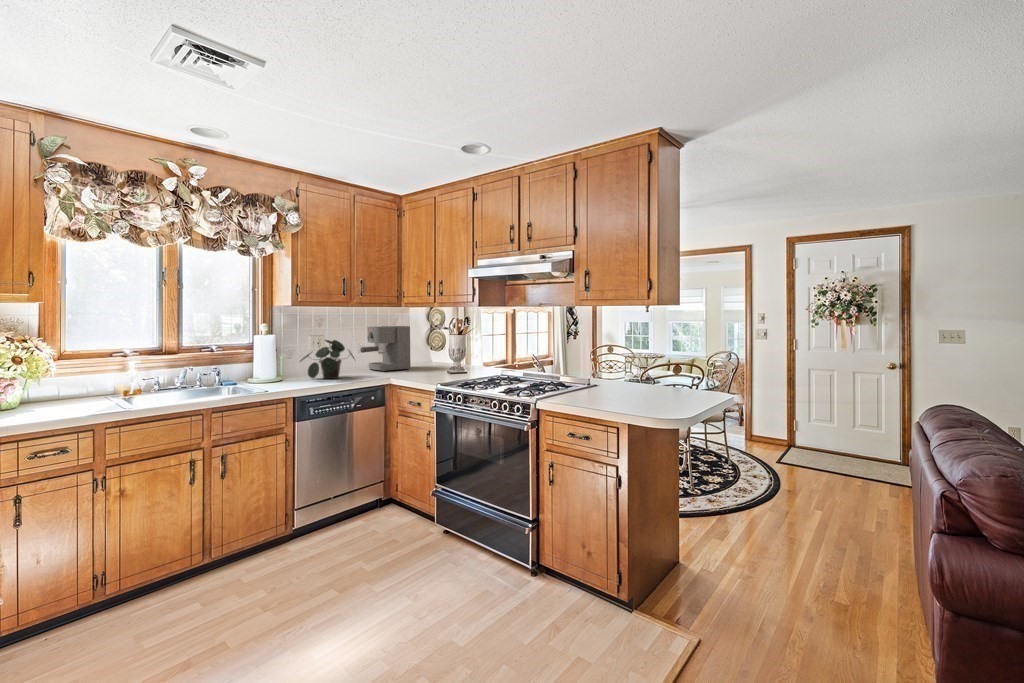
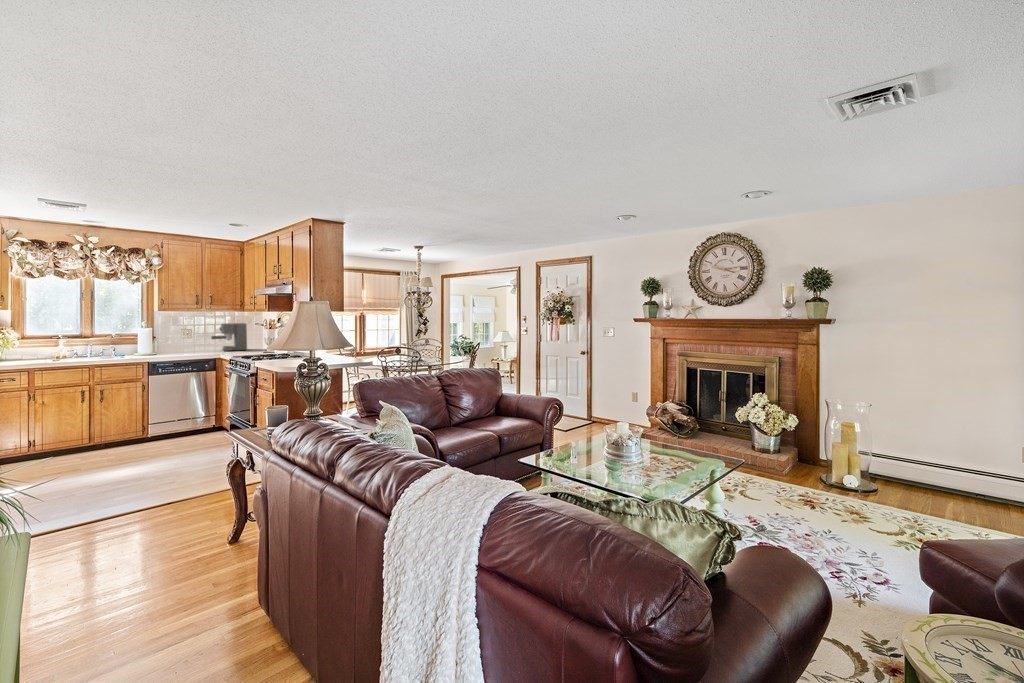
potted plant: present [301,340,354,379] -> none [166,331,201,354]

